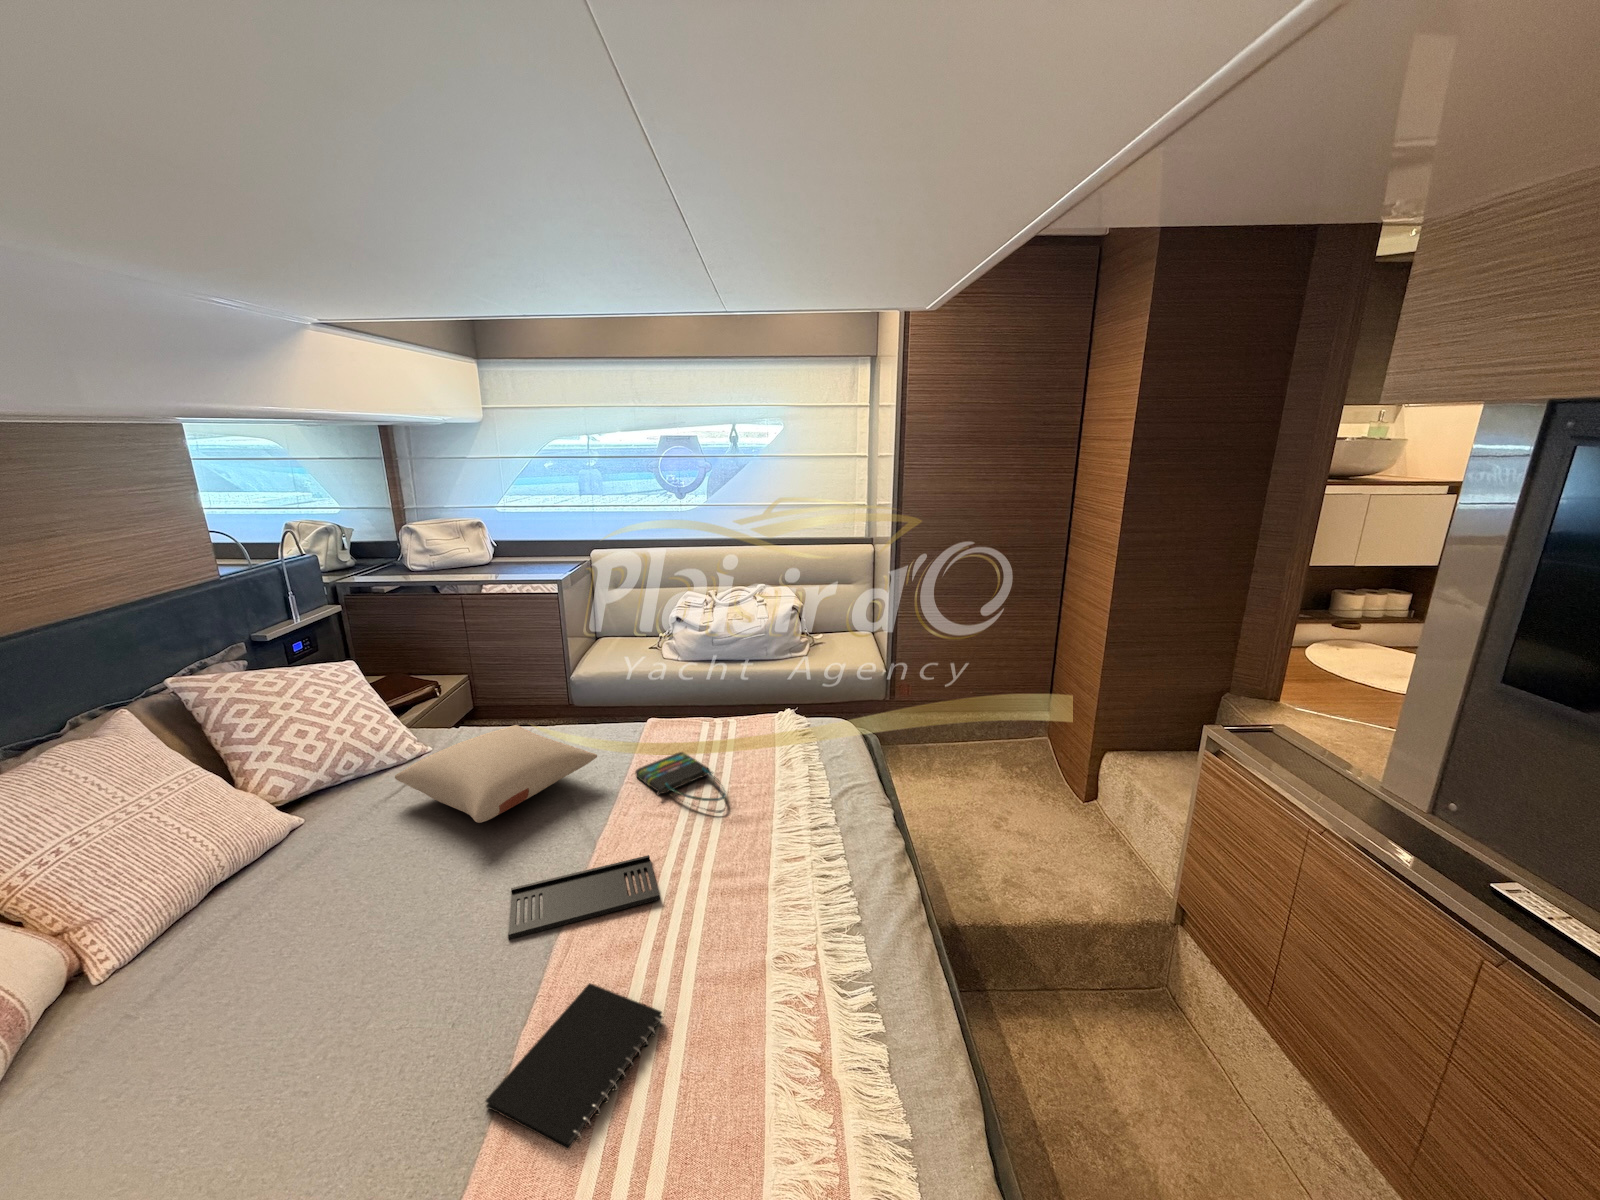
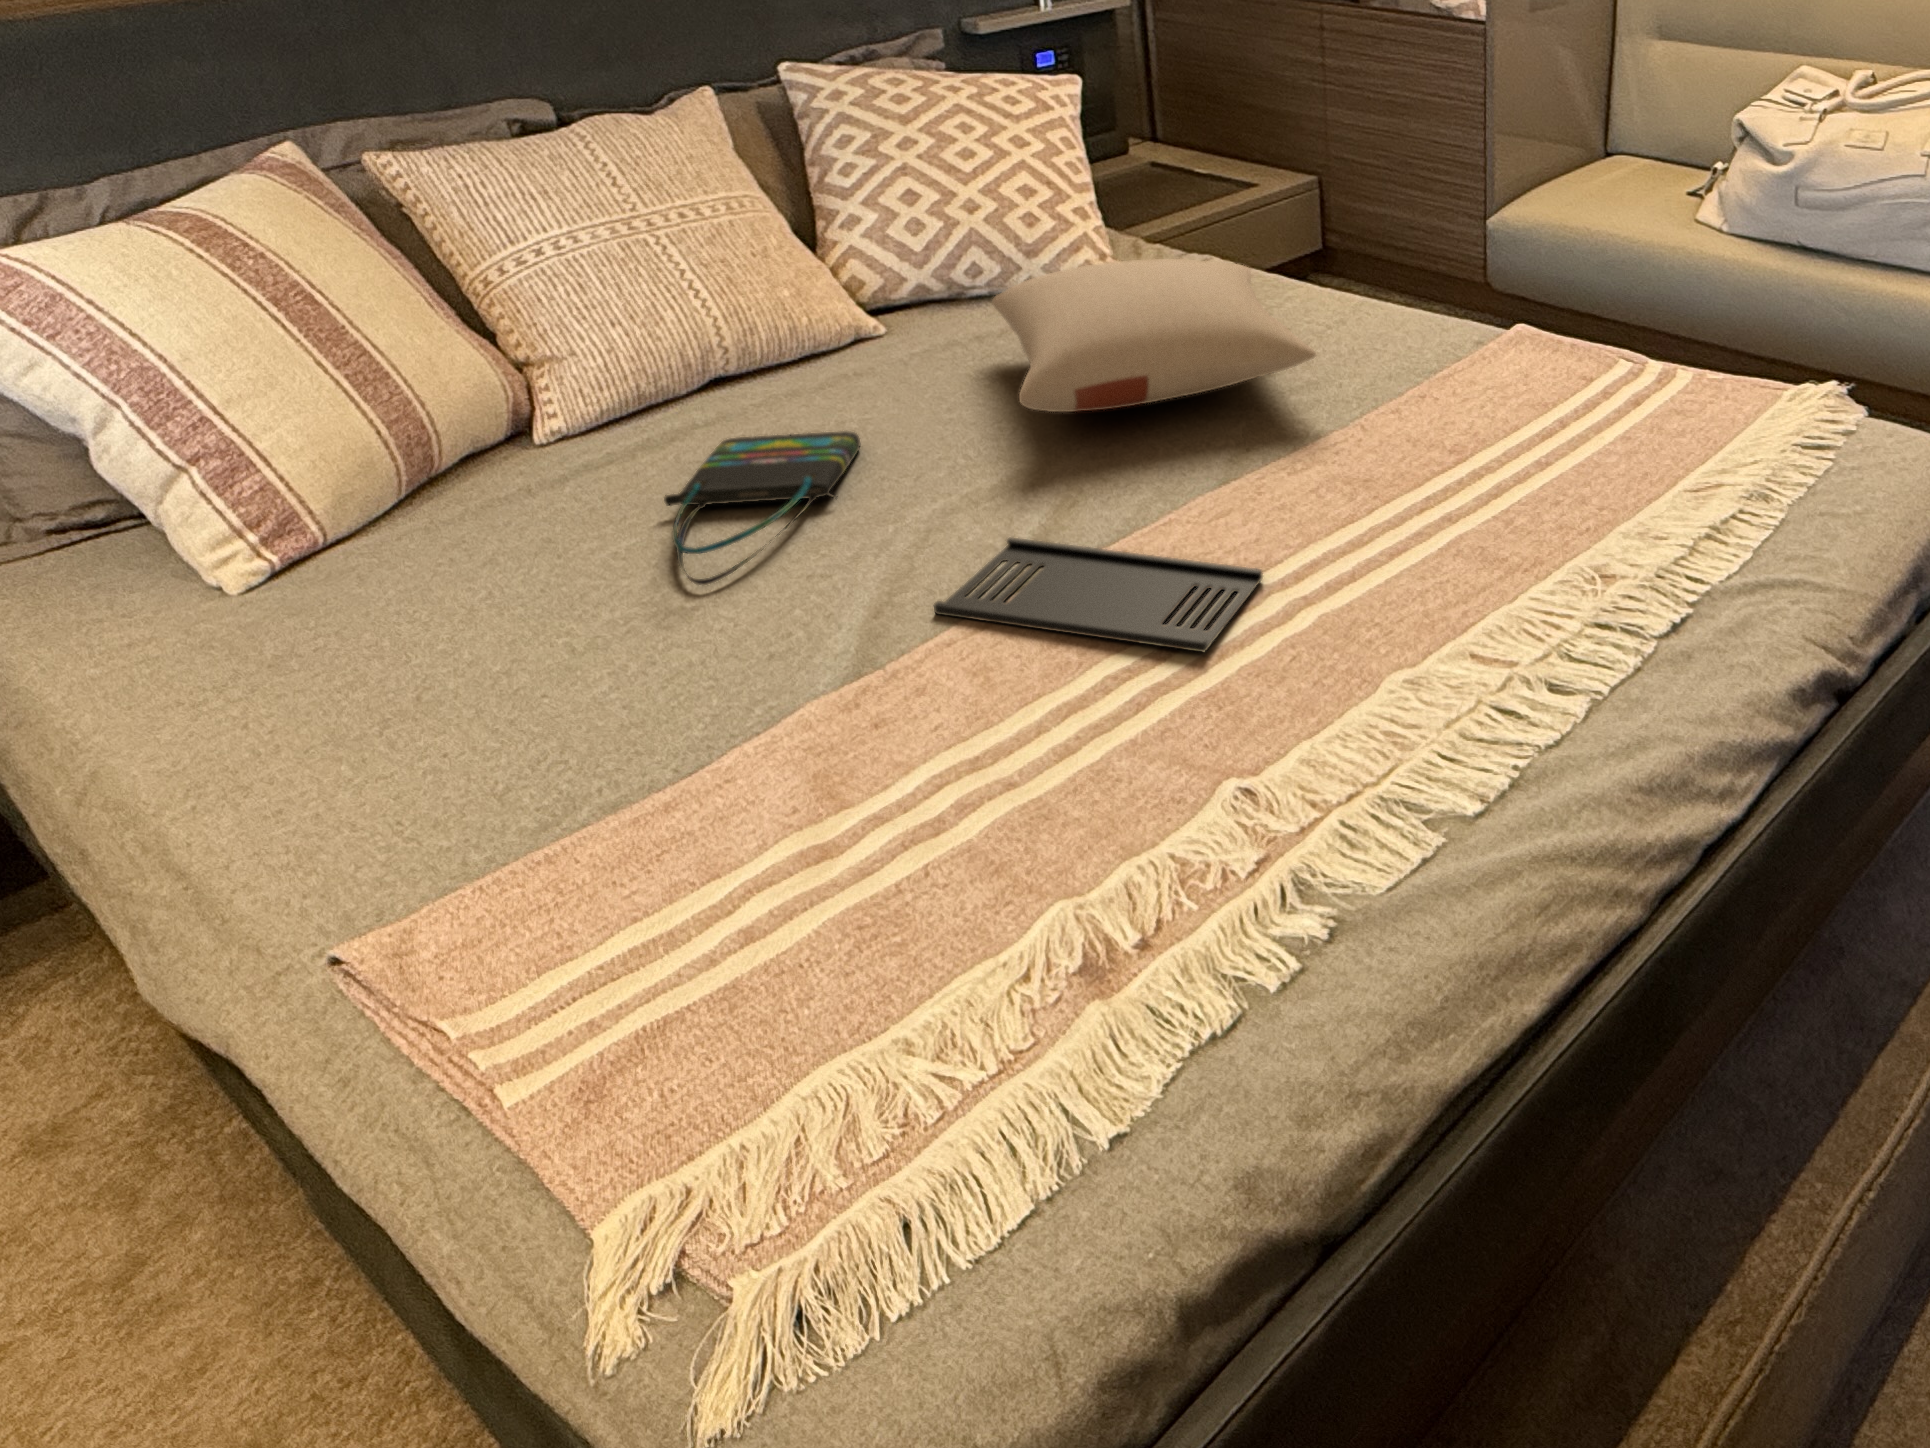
tote bag: present [635,752,726,813] -> present [664,431,860,585]
notebook: present [486,983,662,1150] -> none [679,730,1009,946]

